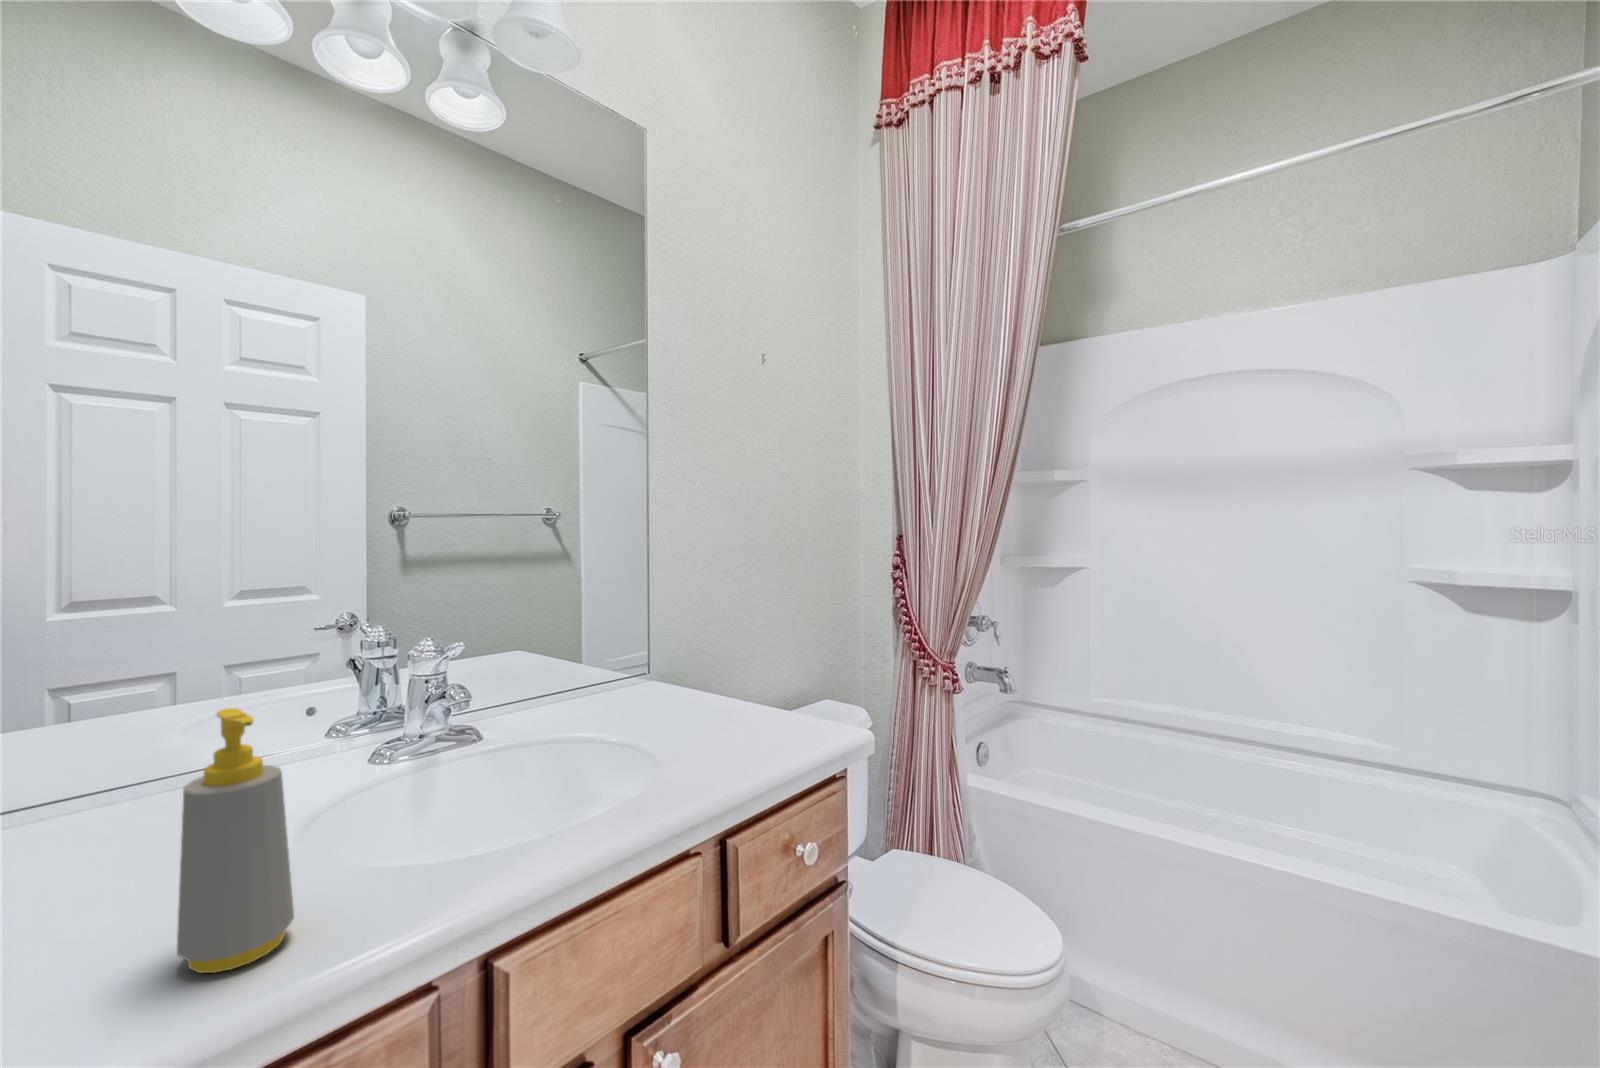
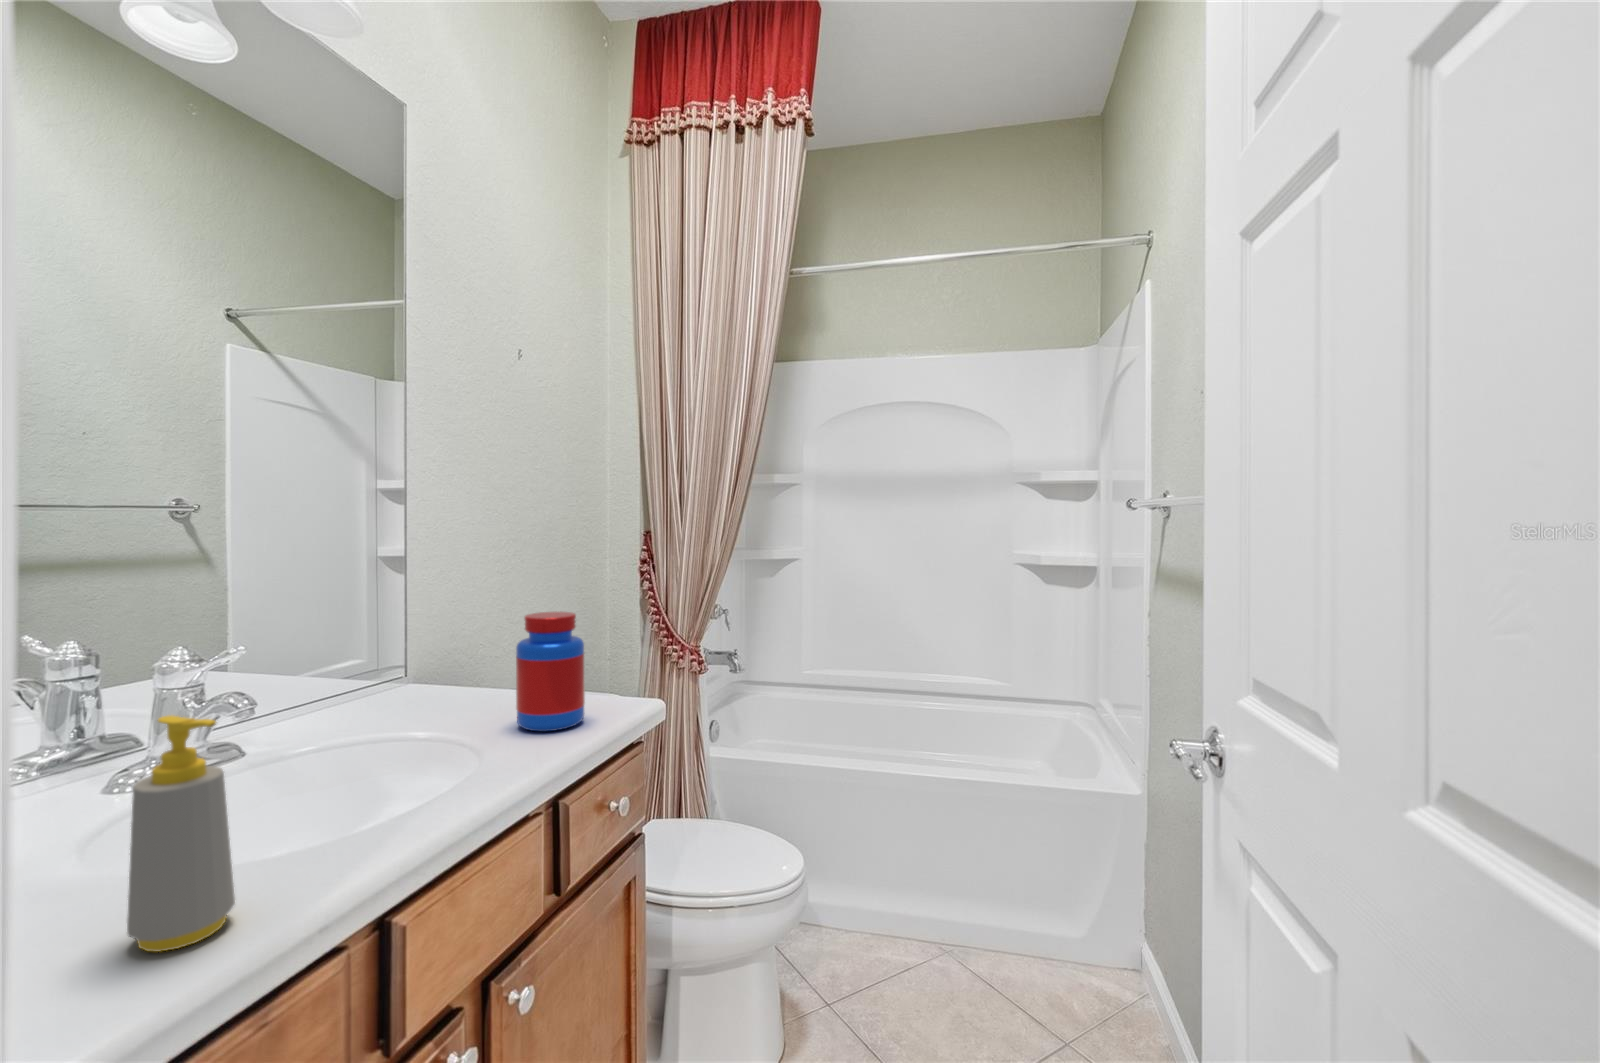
jar: none [708,615,780,749] -> present [516,612,585,731]

